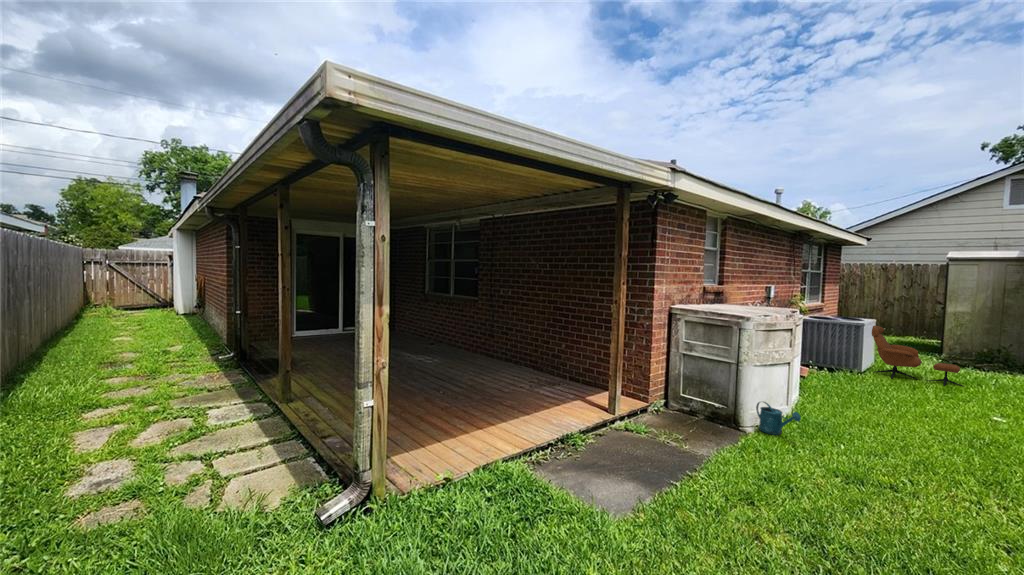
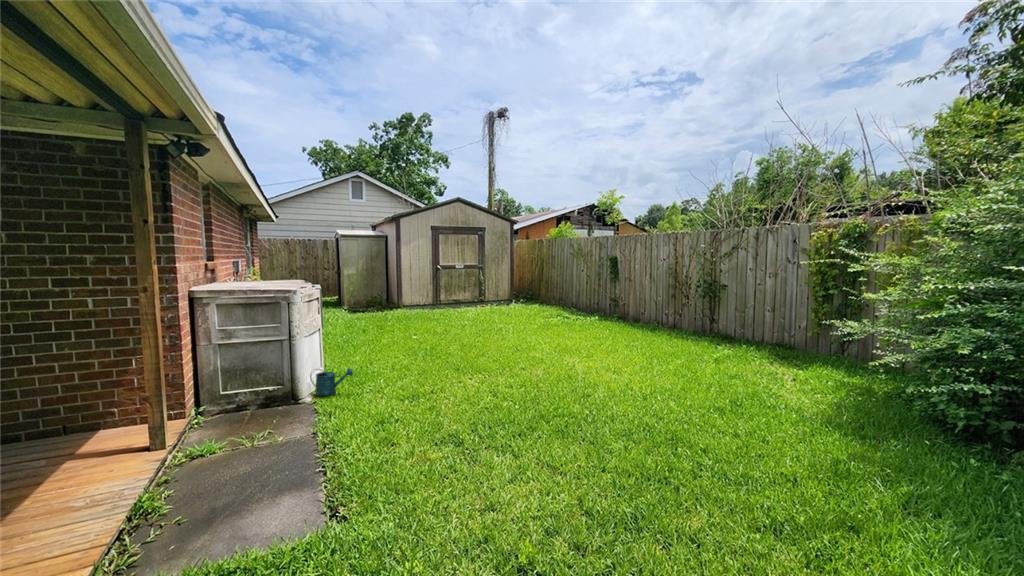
lounge chair: present [872,326,963,387] -> none [325,290,381,329]

